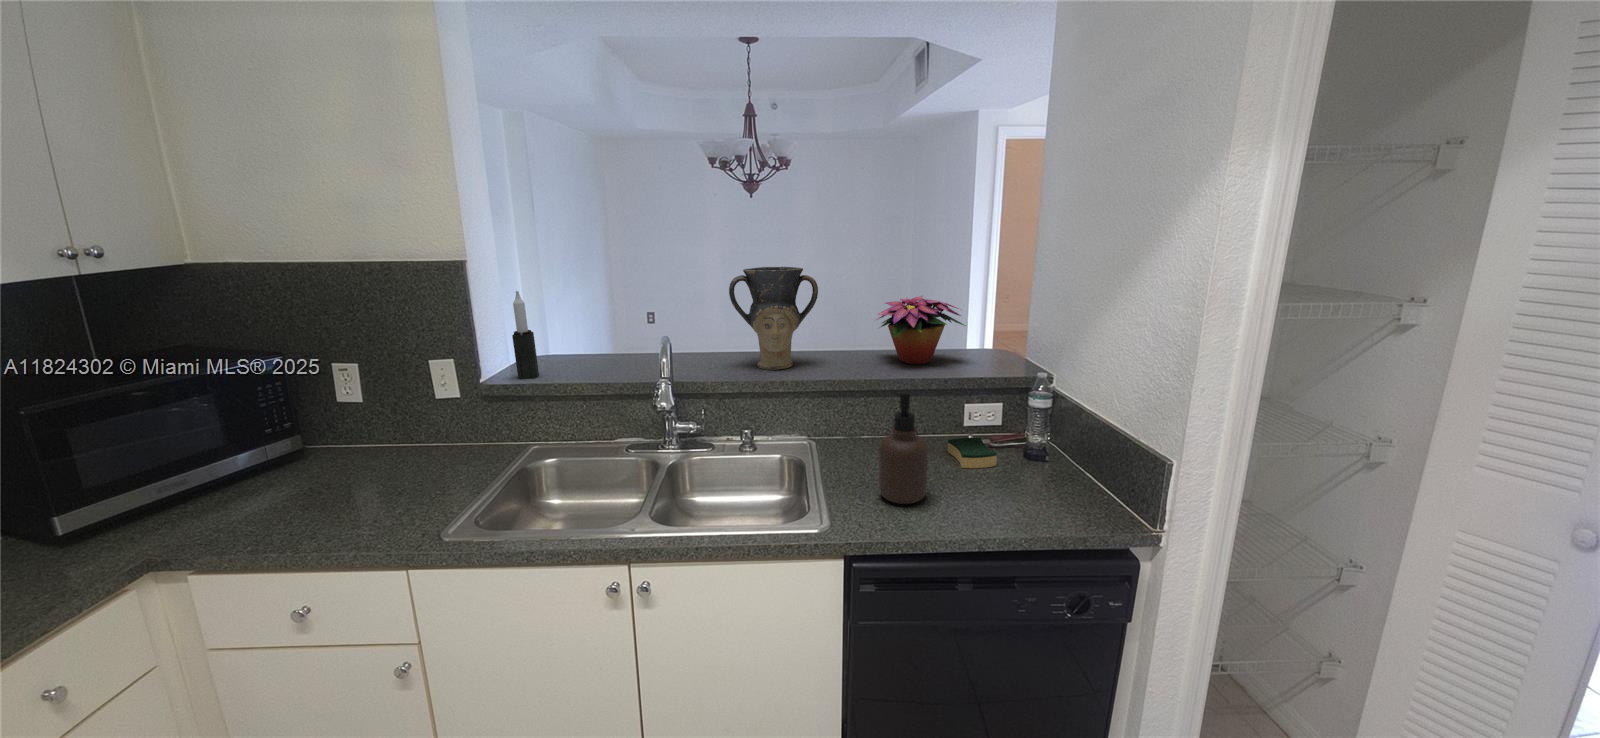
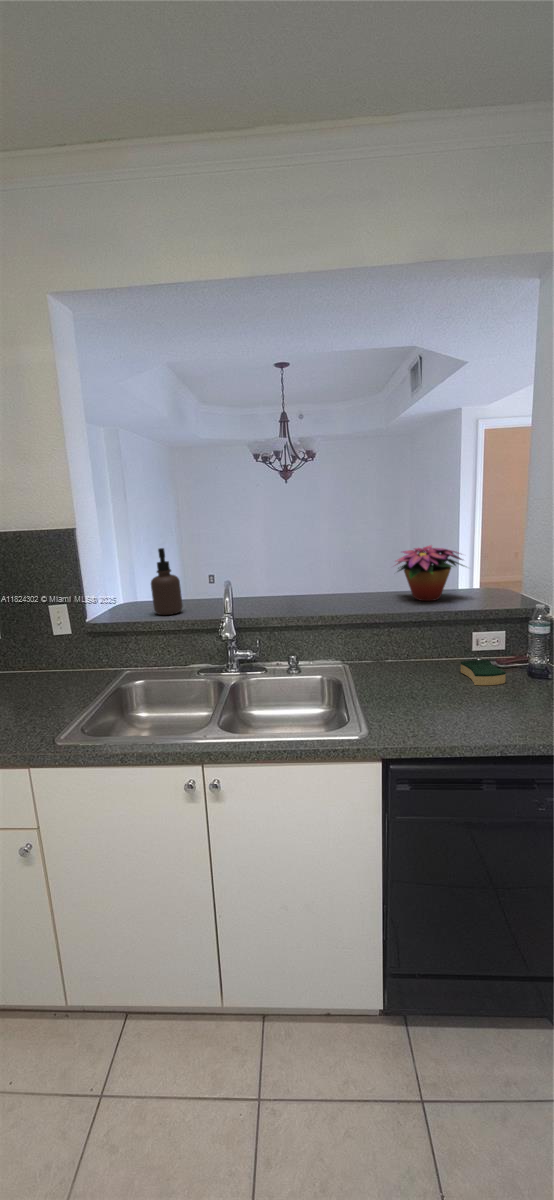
vase: present [729,267,818,370] -> none [275,526,346,608]
candle: present [512,291,539,379] -> none [111,551,131,620]
soap dispenser: present [879,391,928,504] -> present [151,548,183,615]

